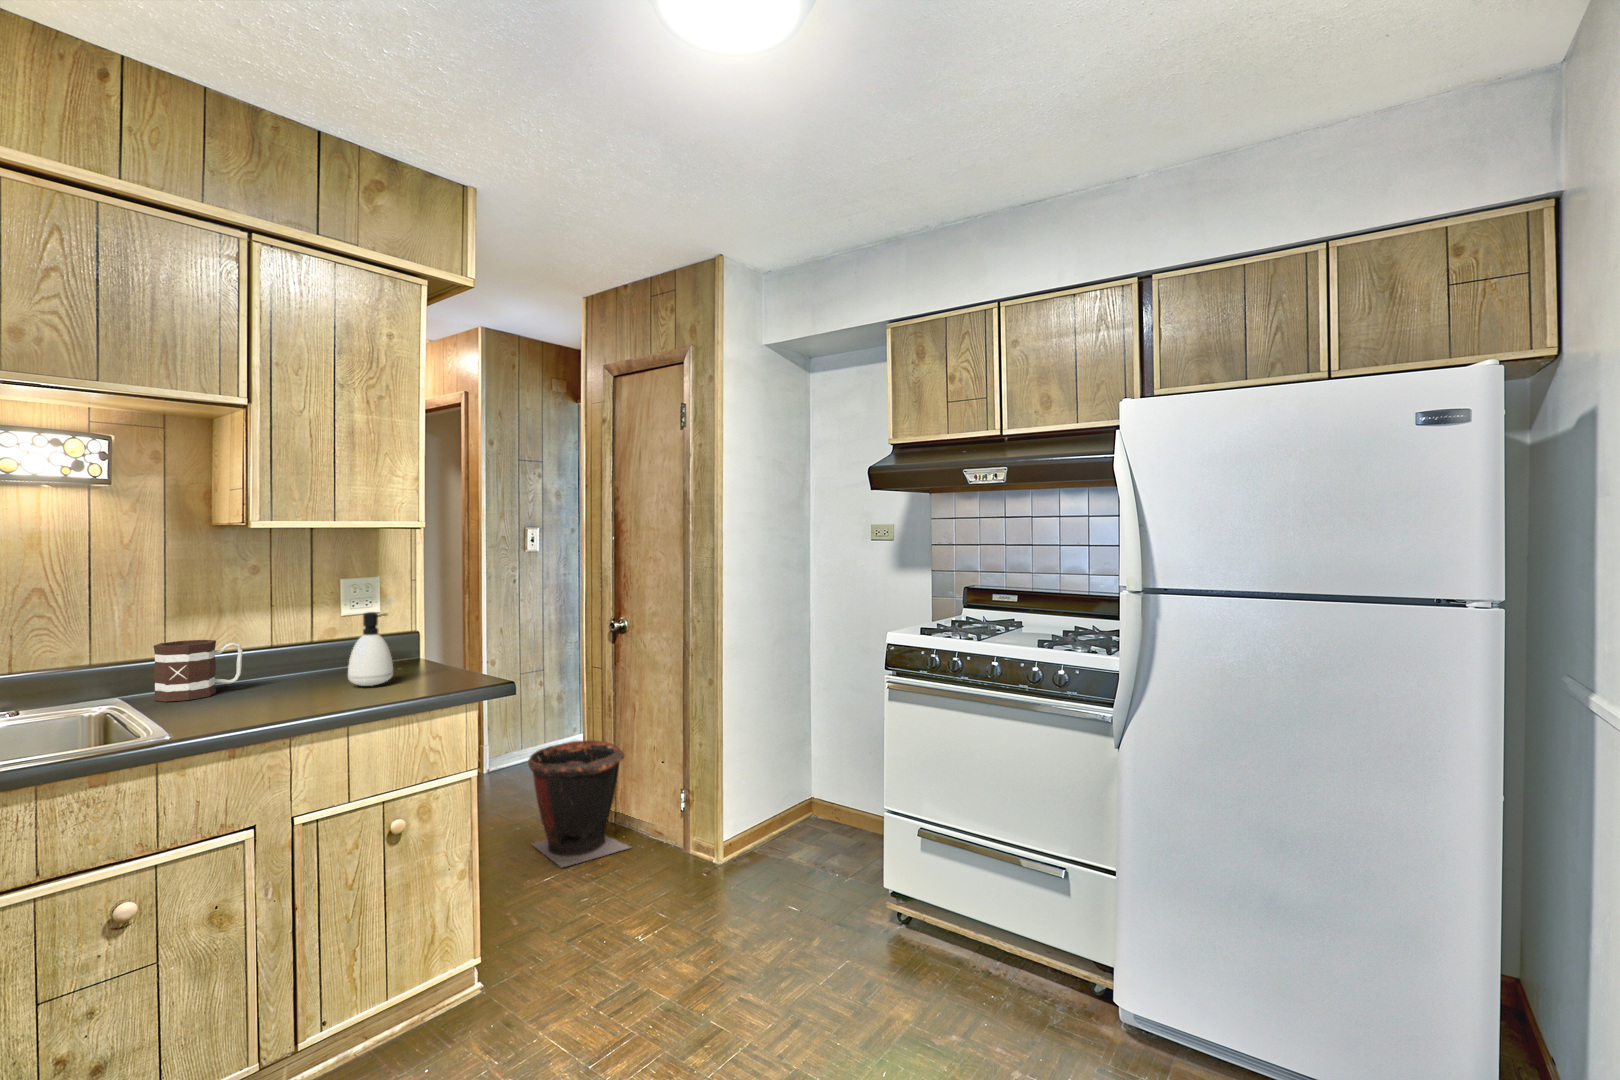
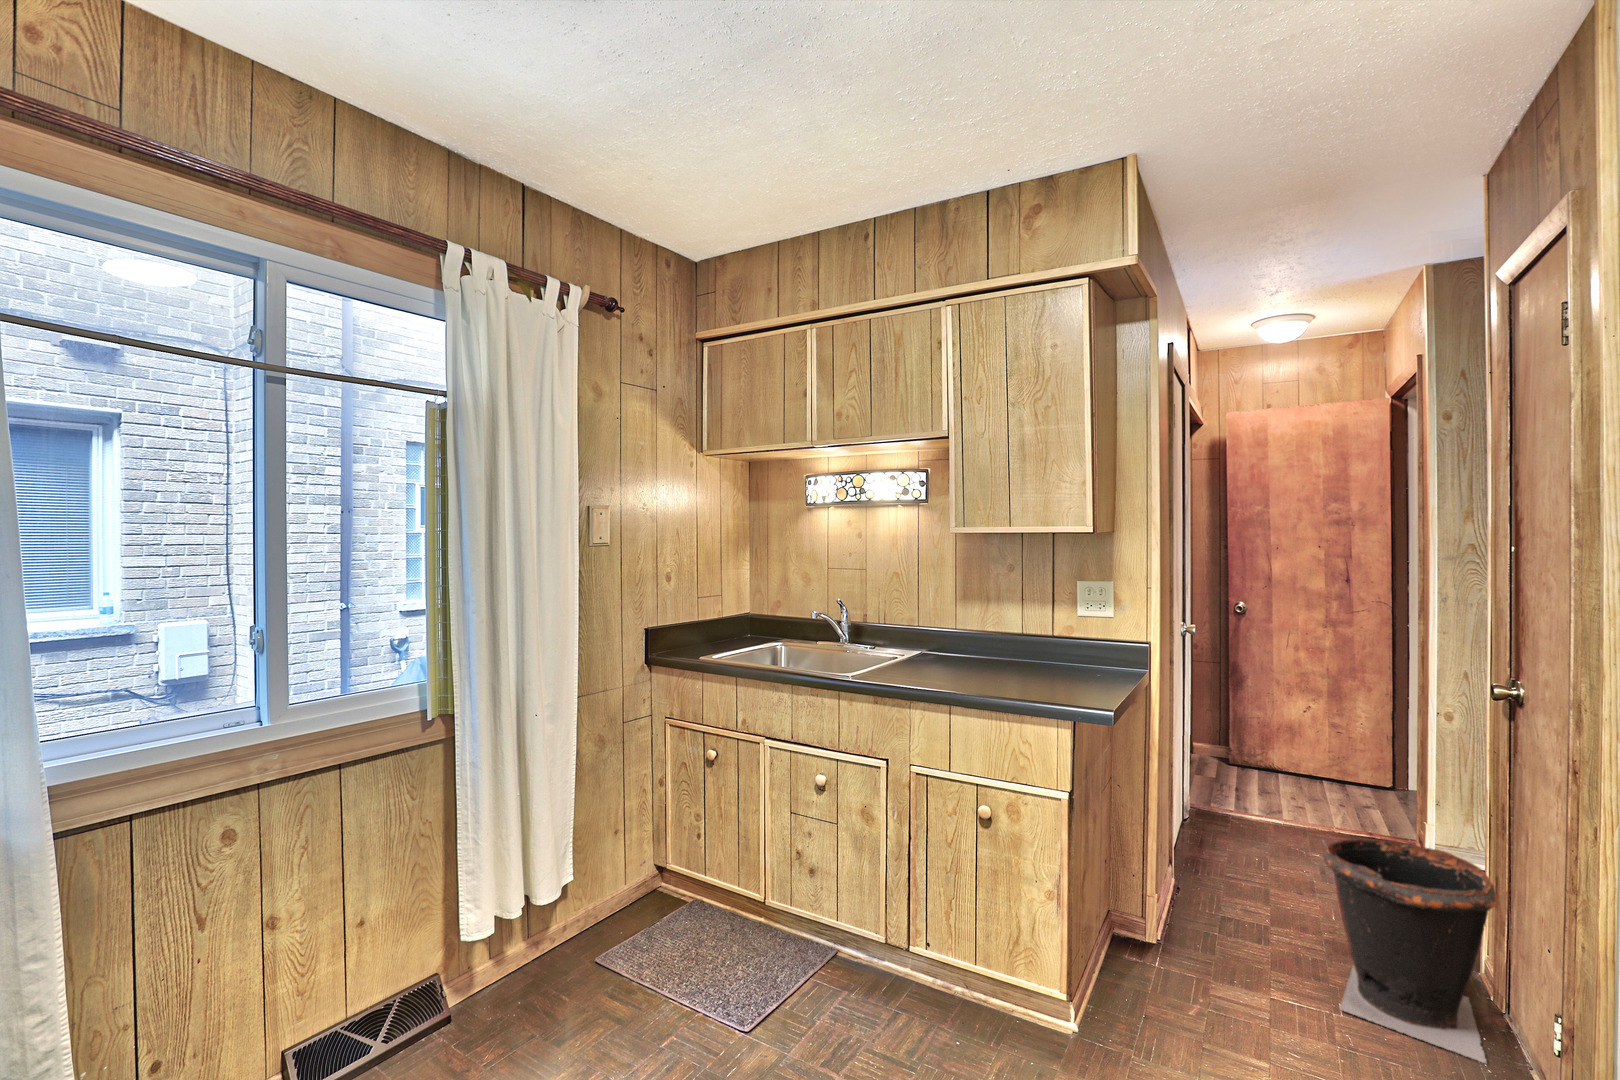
soap dispenser: present [348,612,393,686] -> none [1017,611,1057,680]
mug: present [154,640,243,702] -> none [934,617,984,662]

